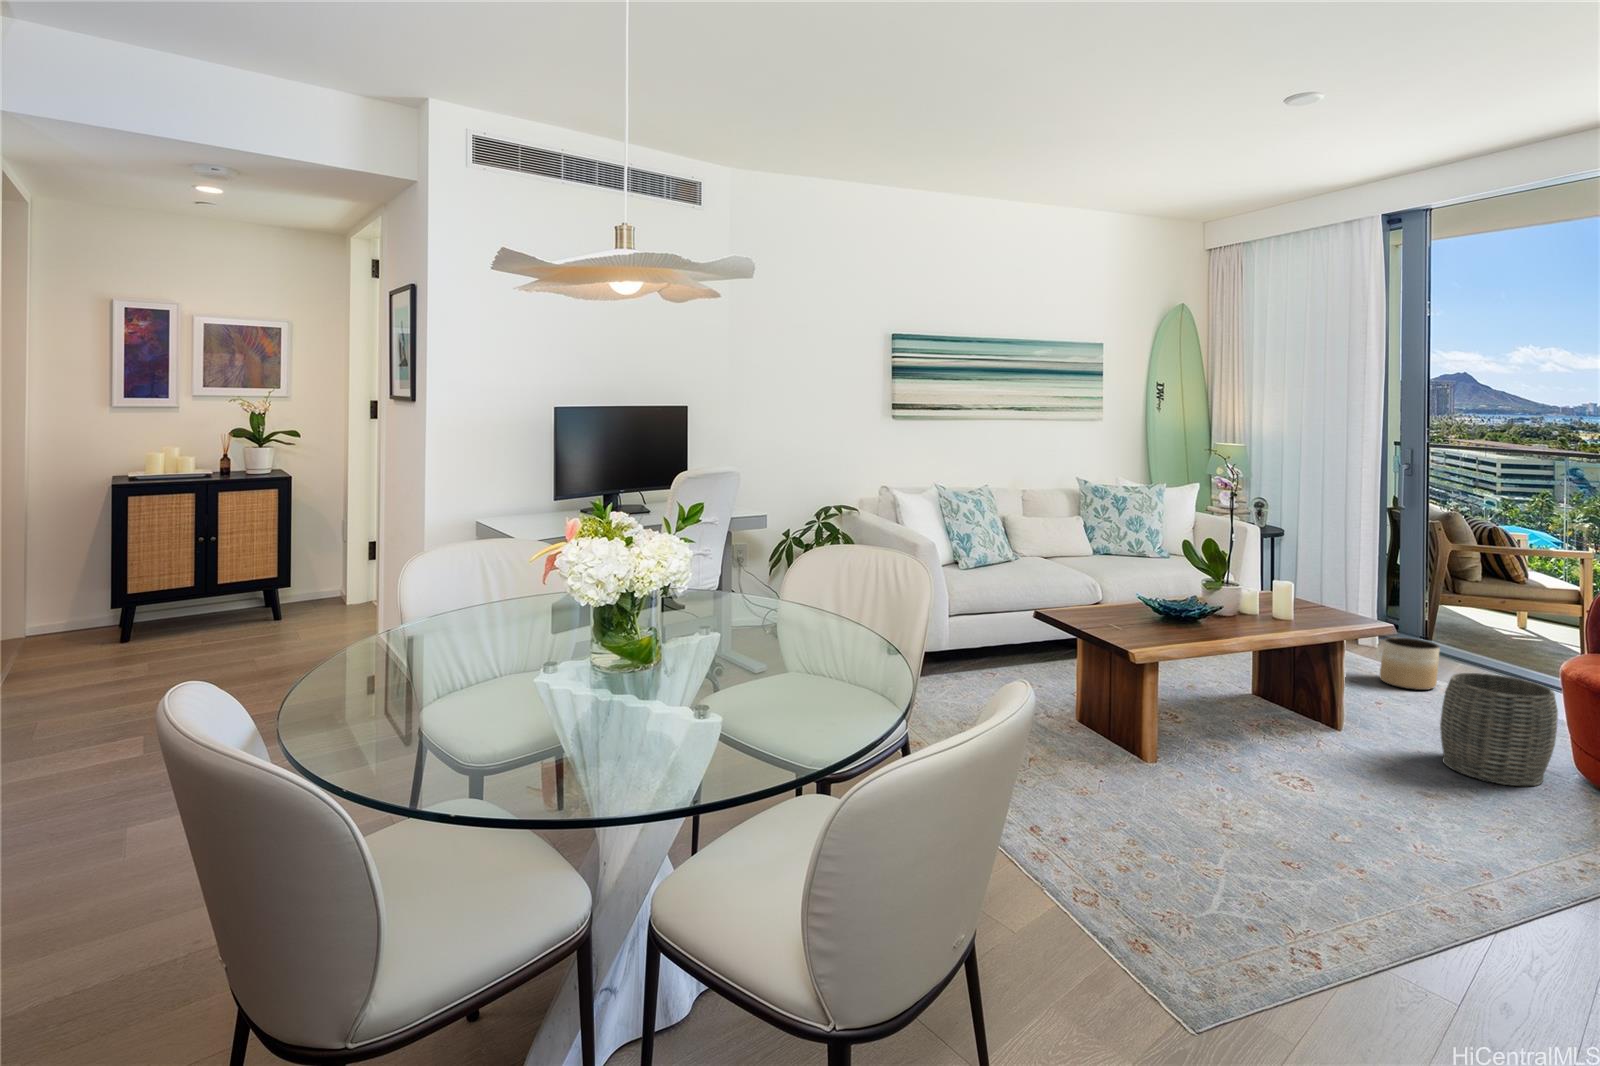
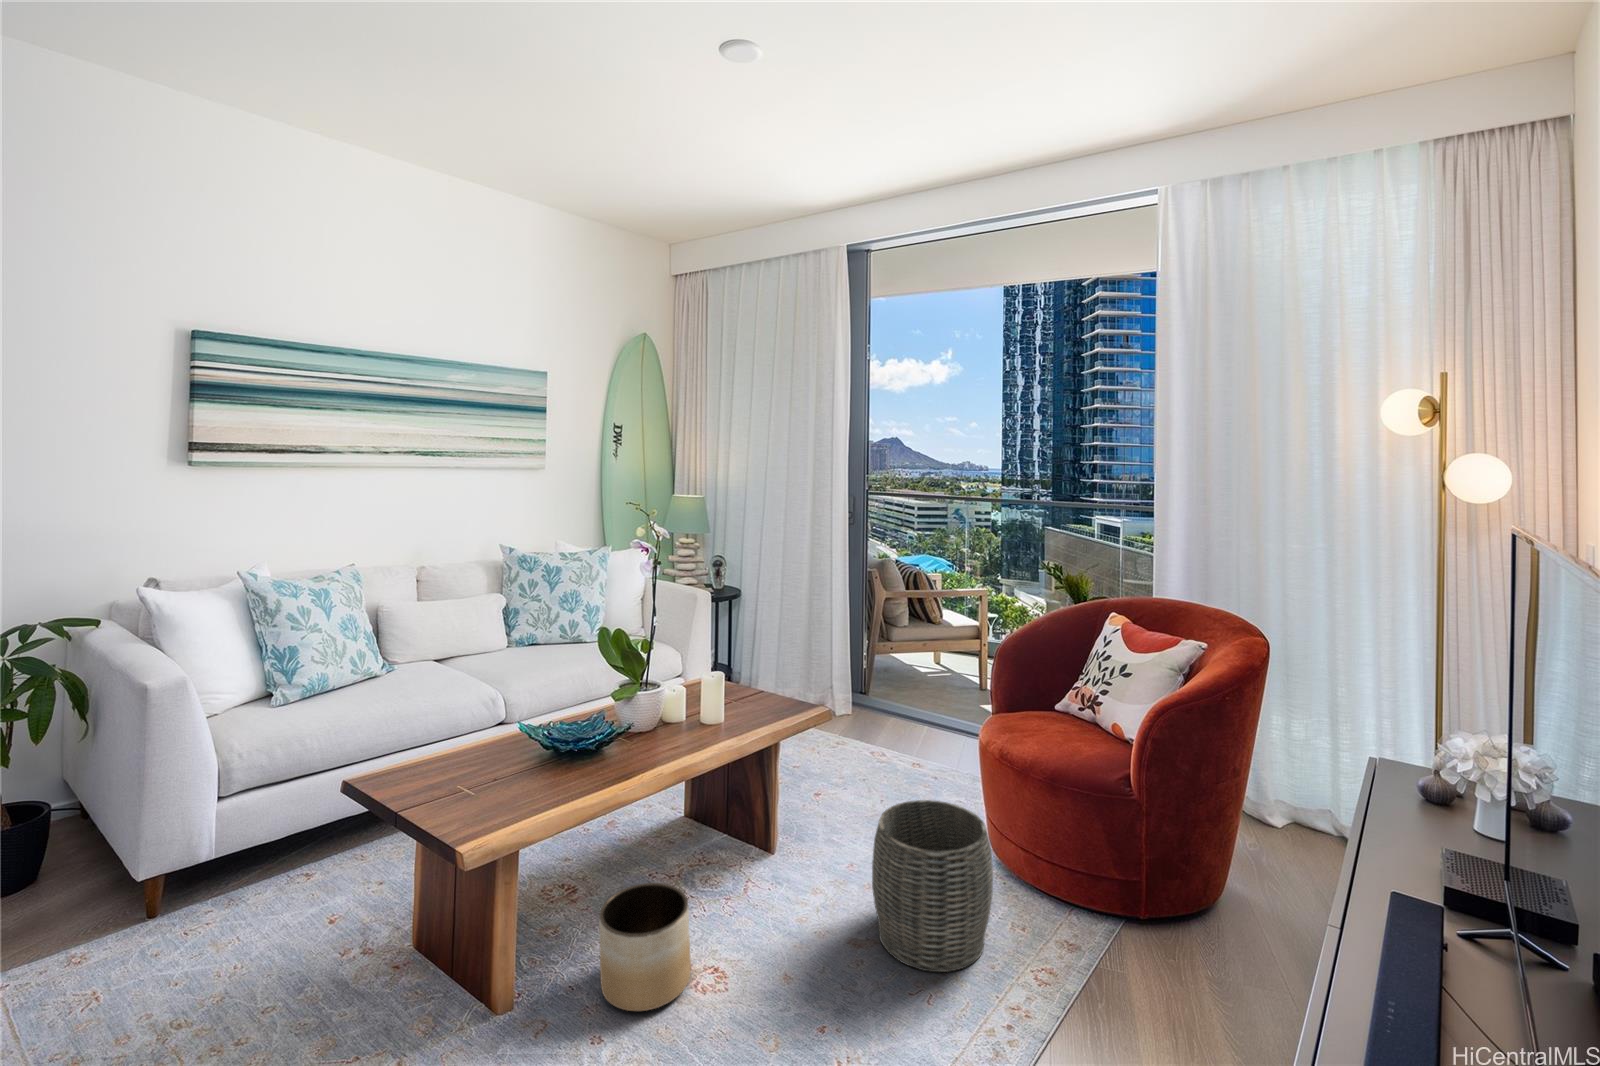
planter: present [1380,637,1440,690] -> present [599,883,691,1011]

